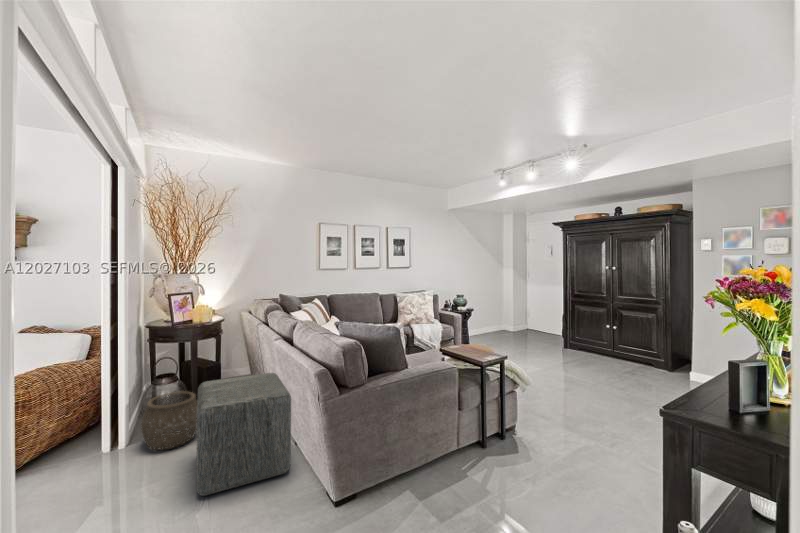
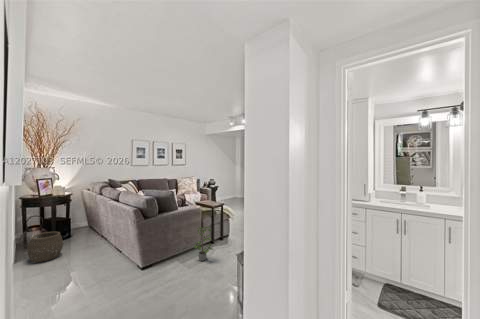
ottoman: present [196,373,291,496] -> none [64,217,119,275]
potted plant: none [448,413,498,497] -> present [194,227,212,261]

